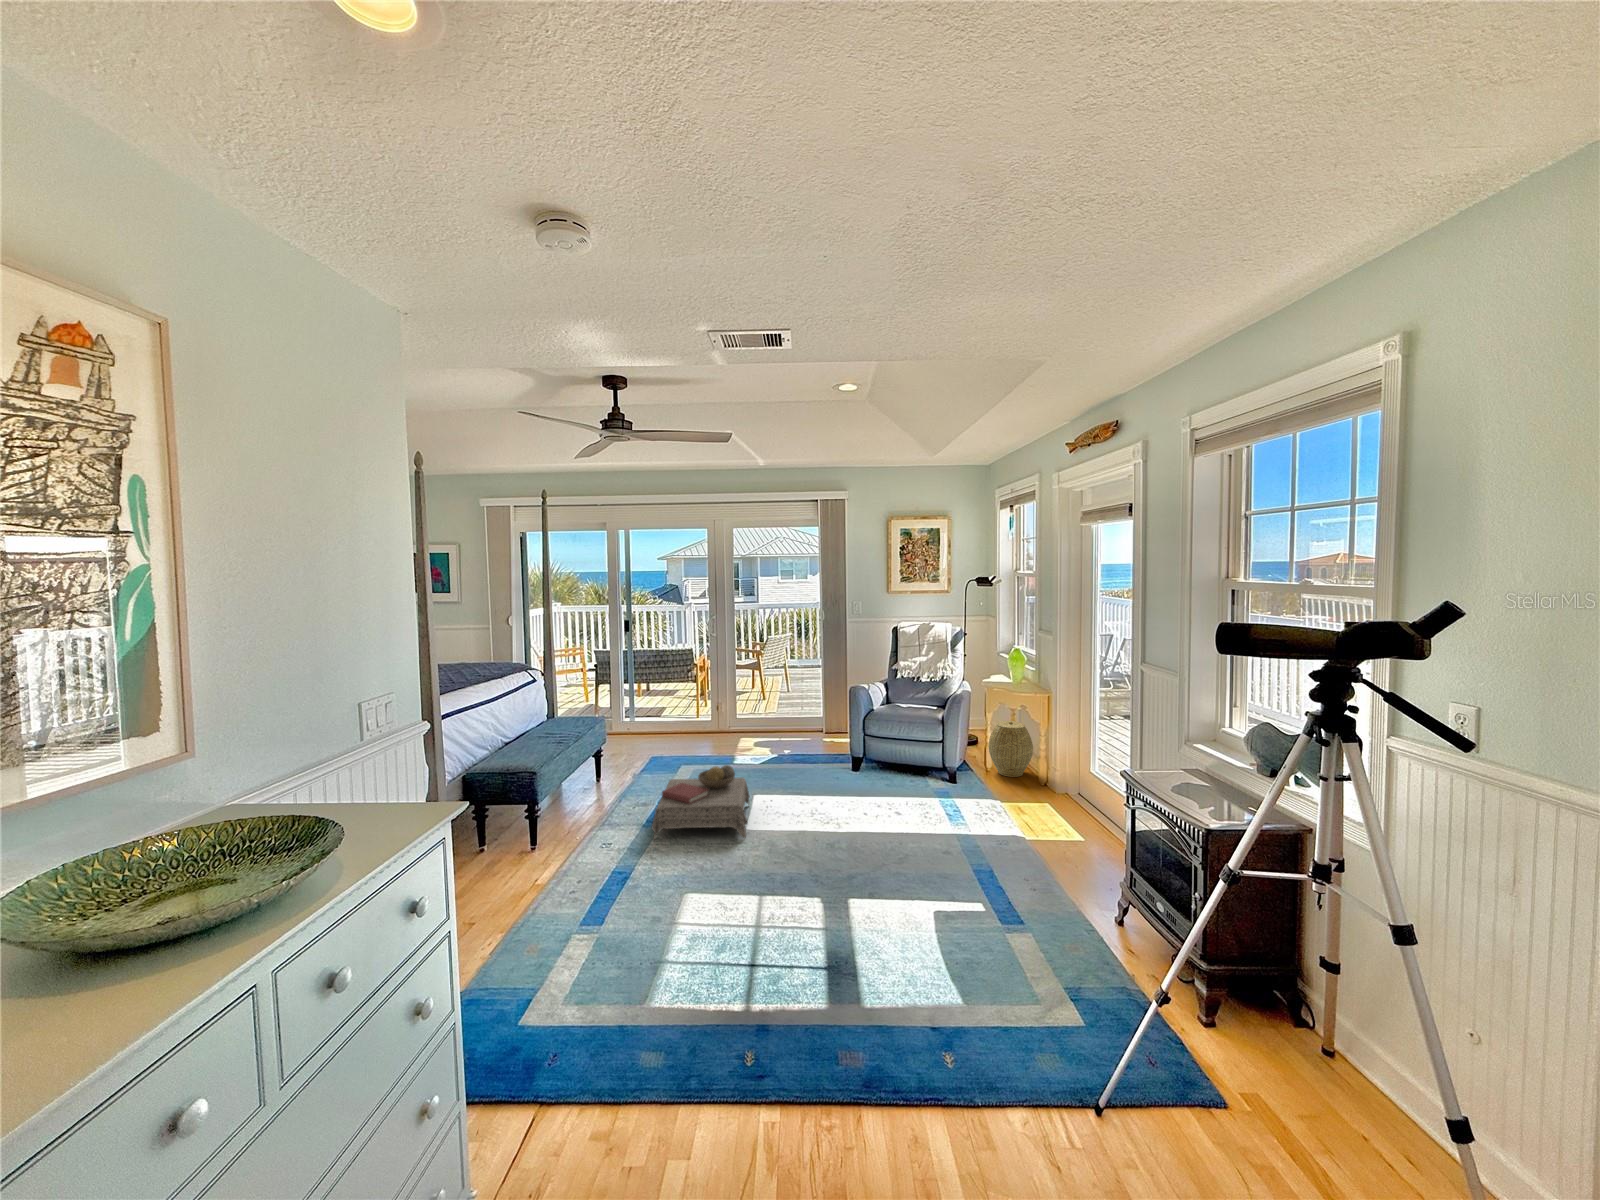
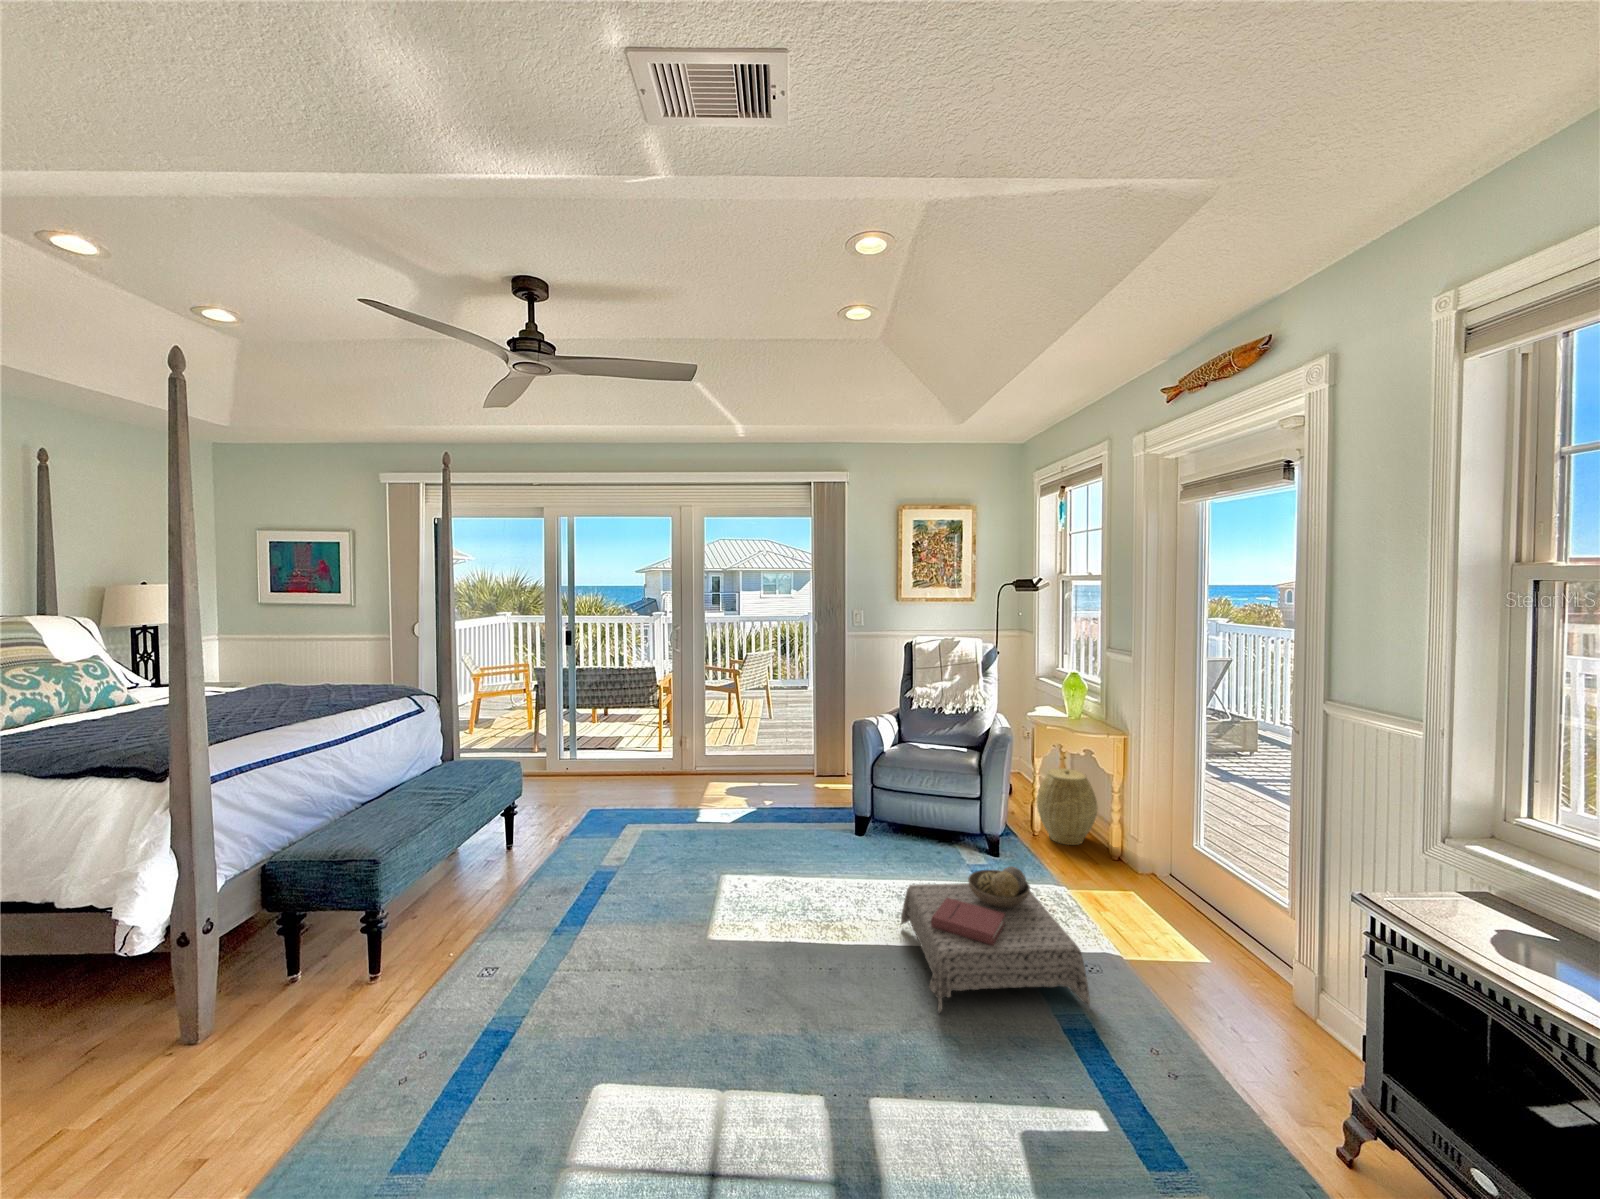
ottoman: present [652,765,750,840] -> present [901,866,1090,1013]

